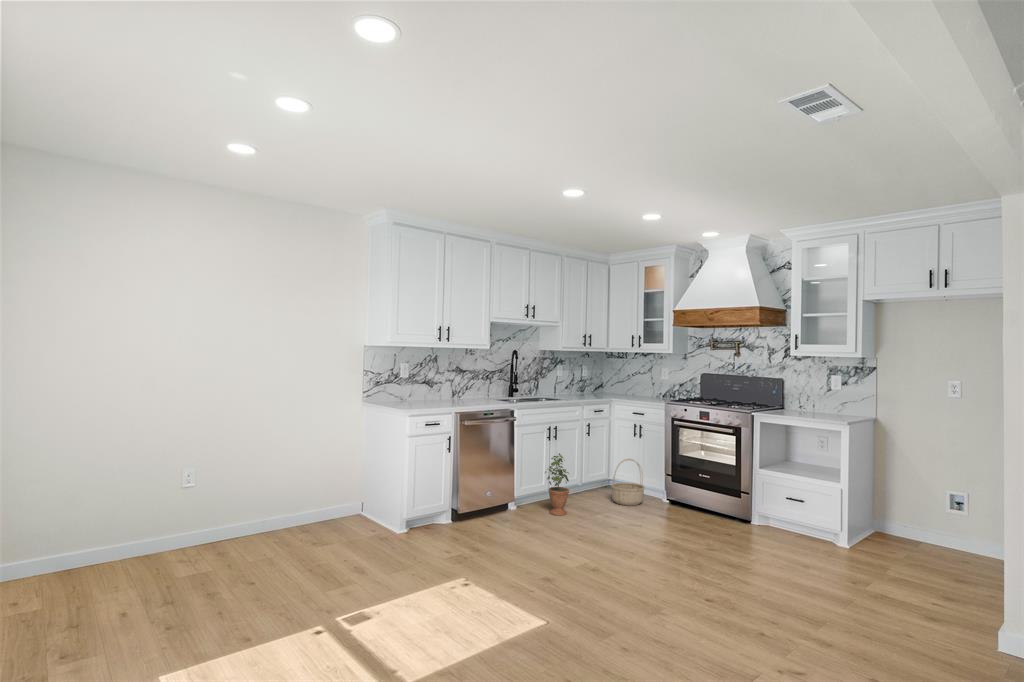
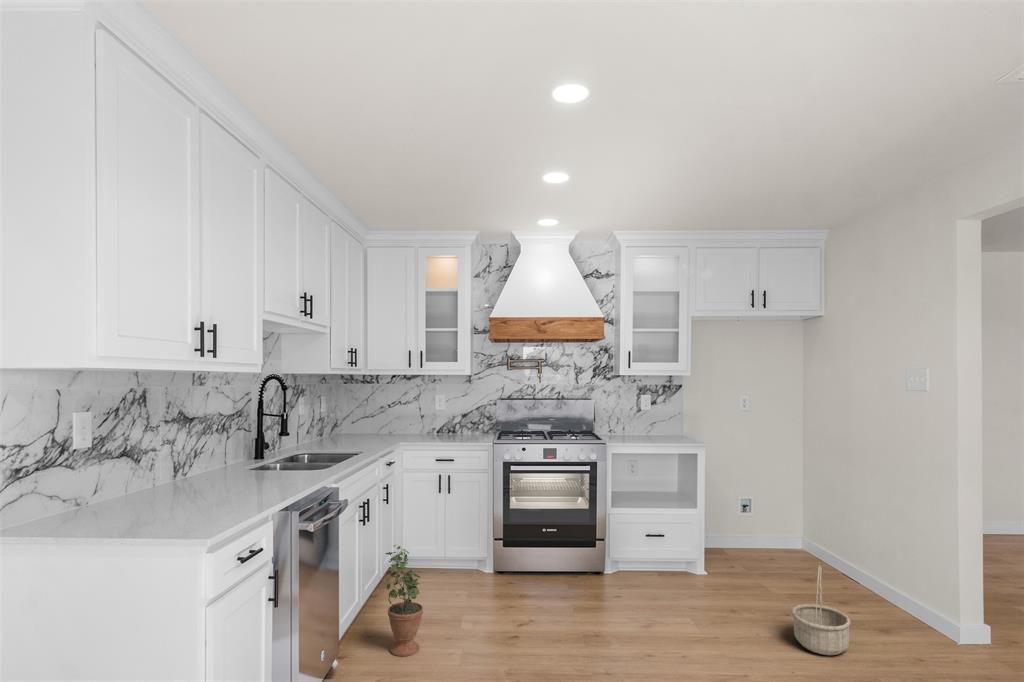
basket: present [611,459,645,506] -> present [792,565,851,655]

